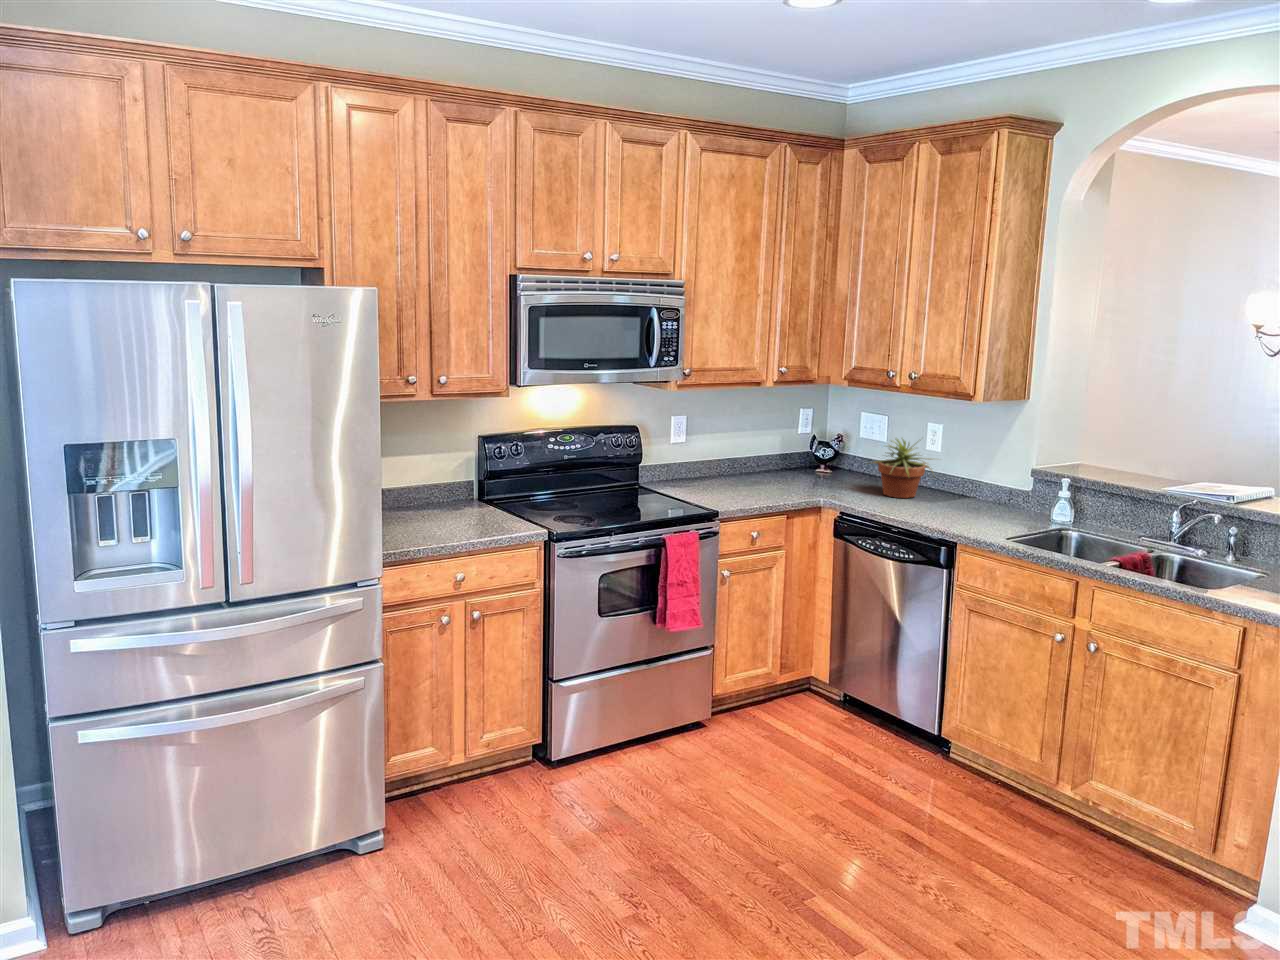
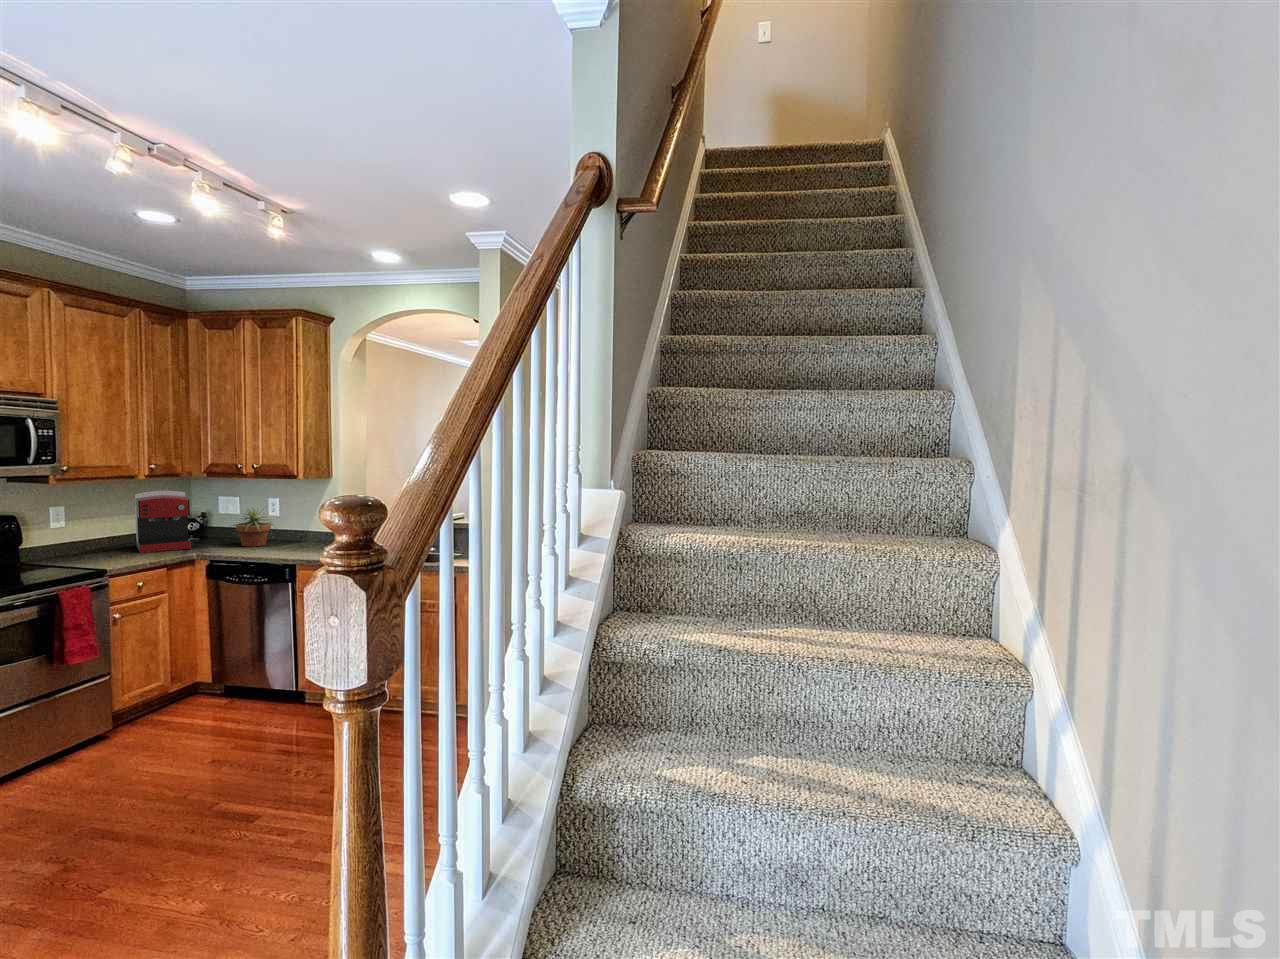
coffee maker: none [760,402,823,489] -> present [135,491,191,553]

